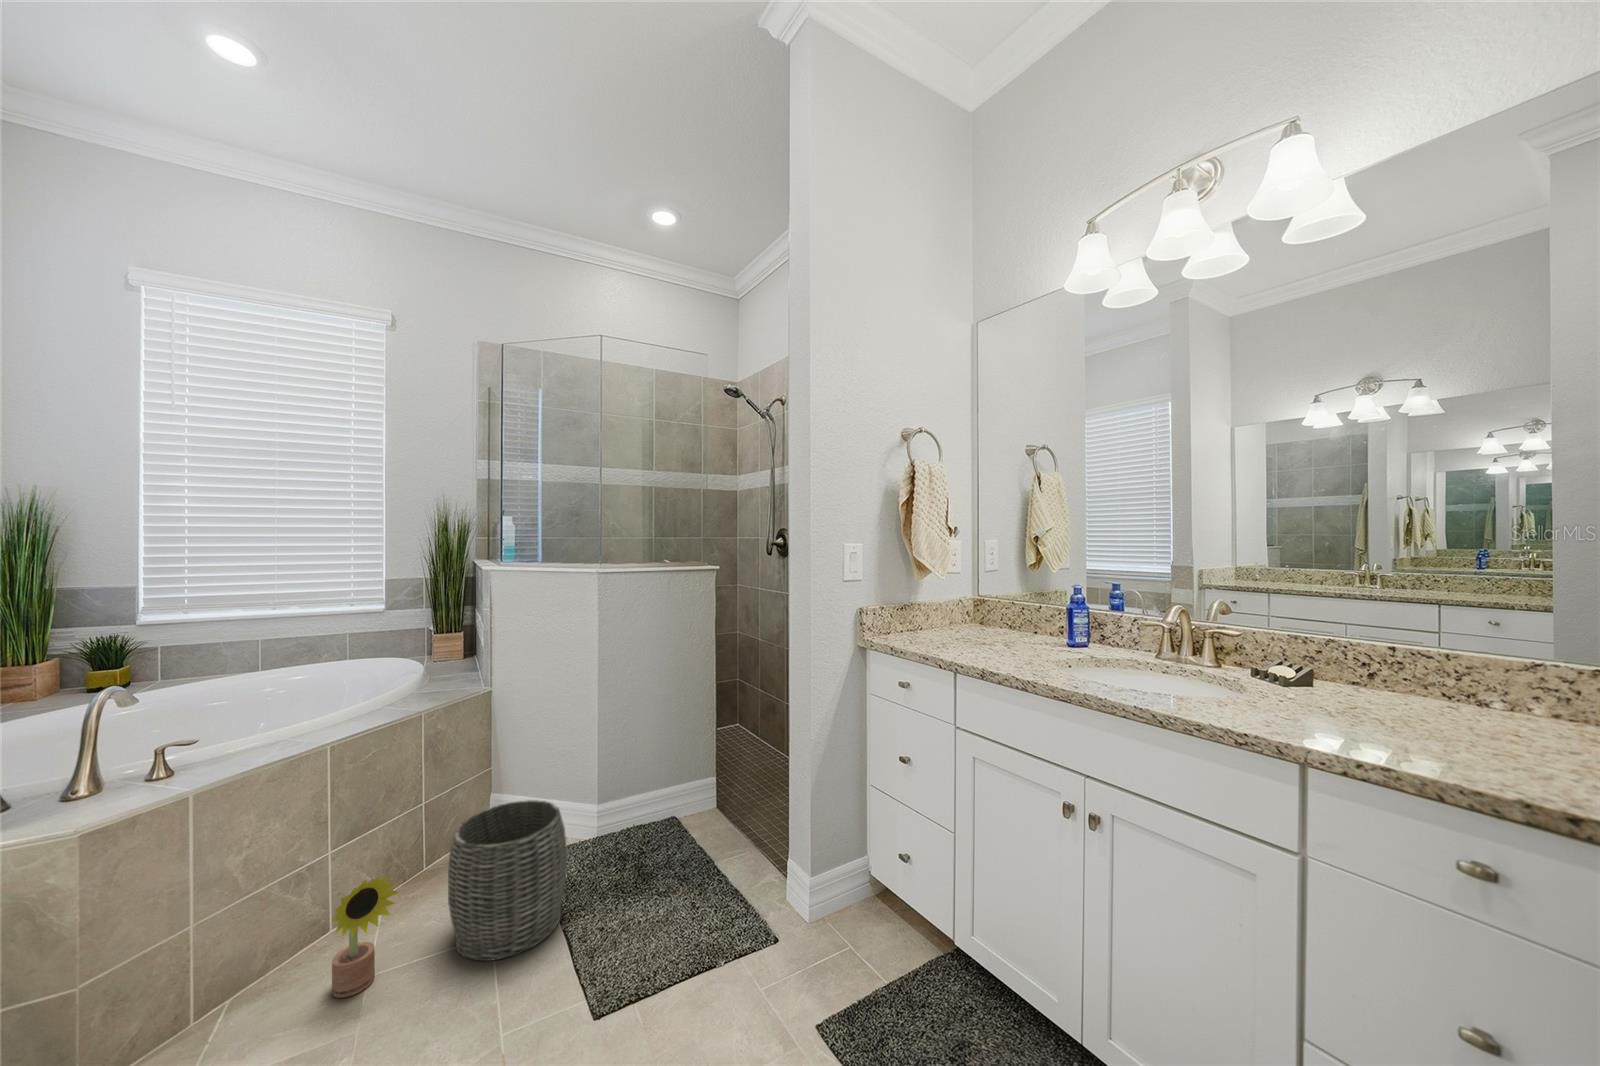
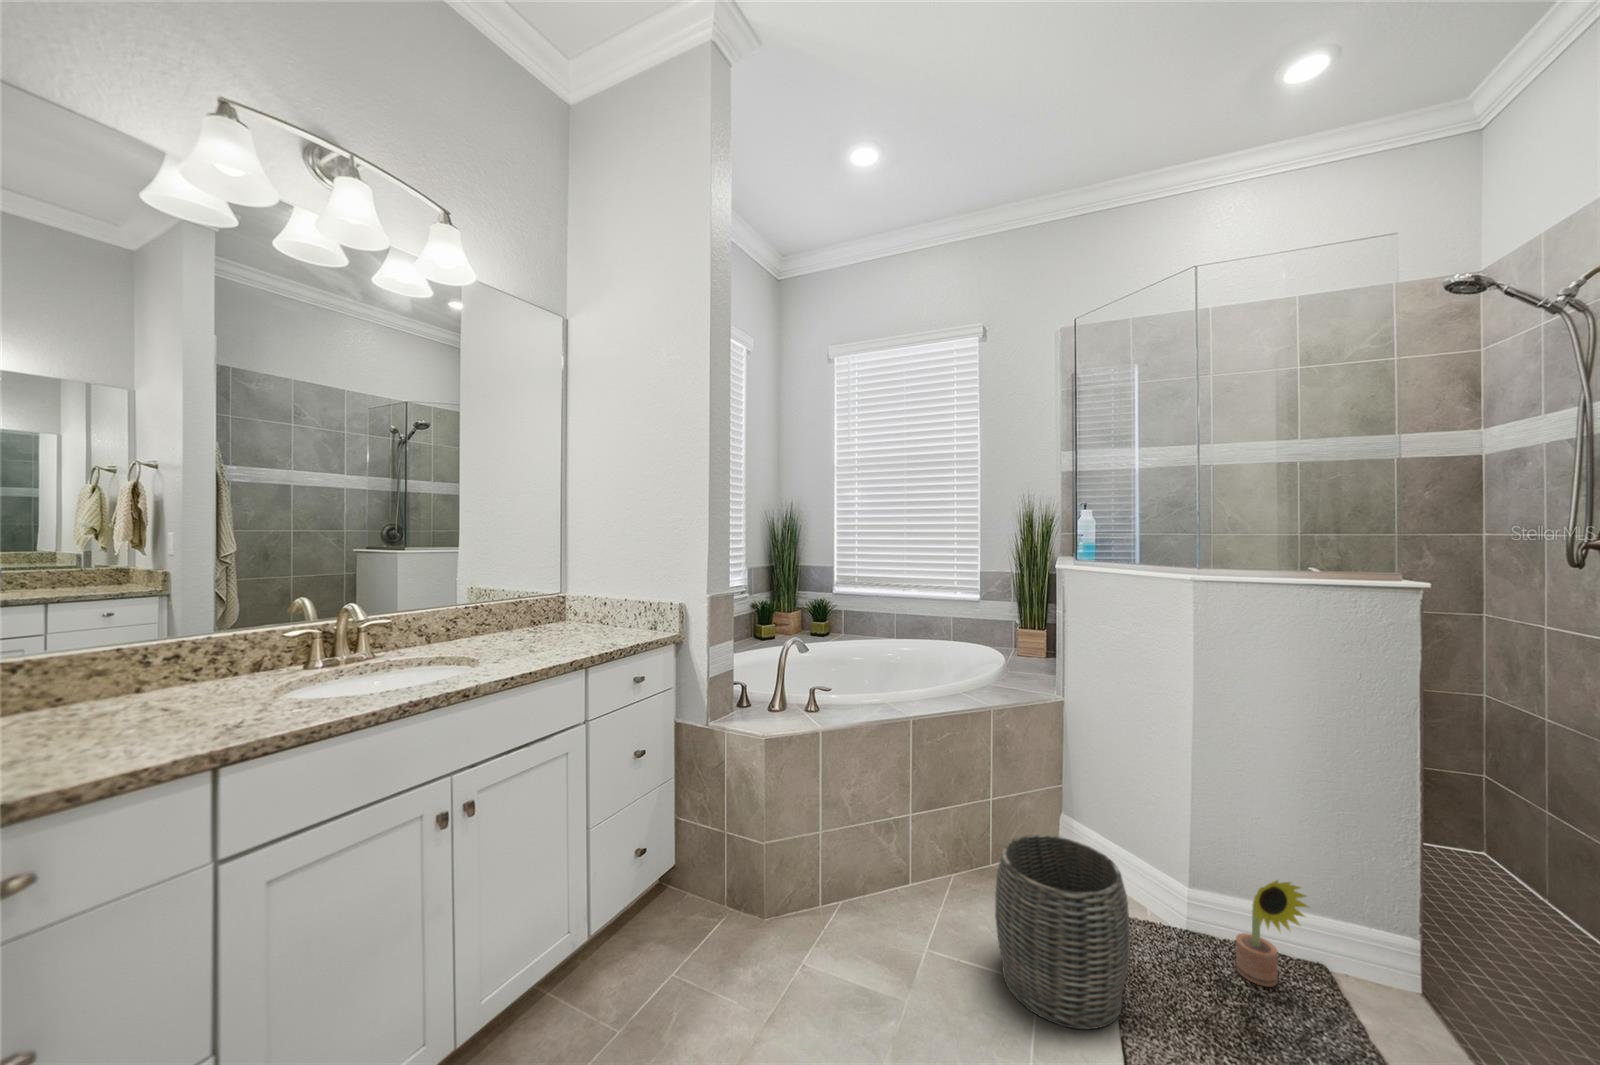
decorative plant: present [332,876,399,998] -> present [1236,880,1308,987]

